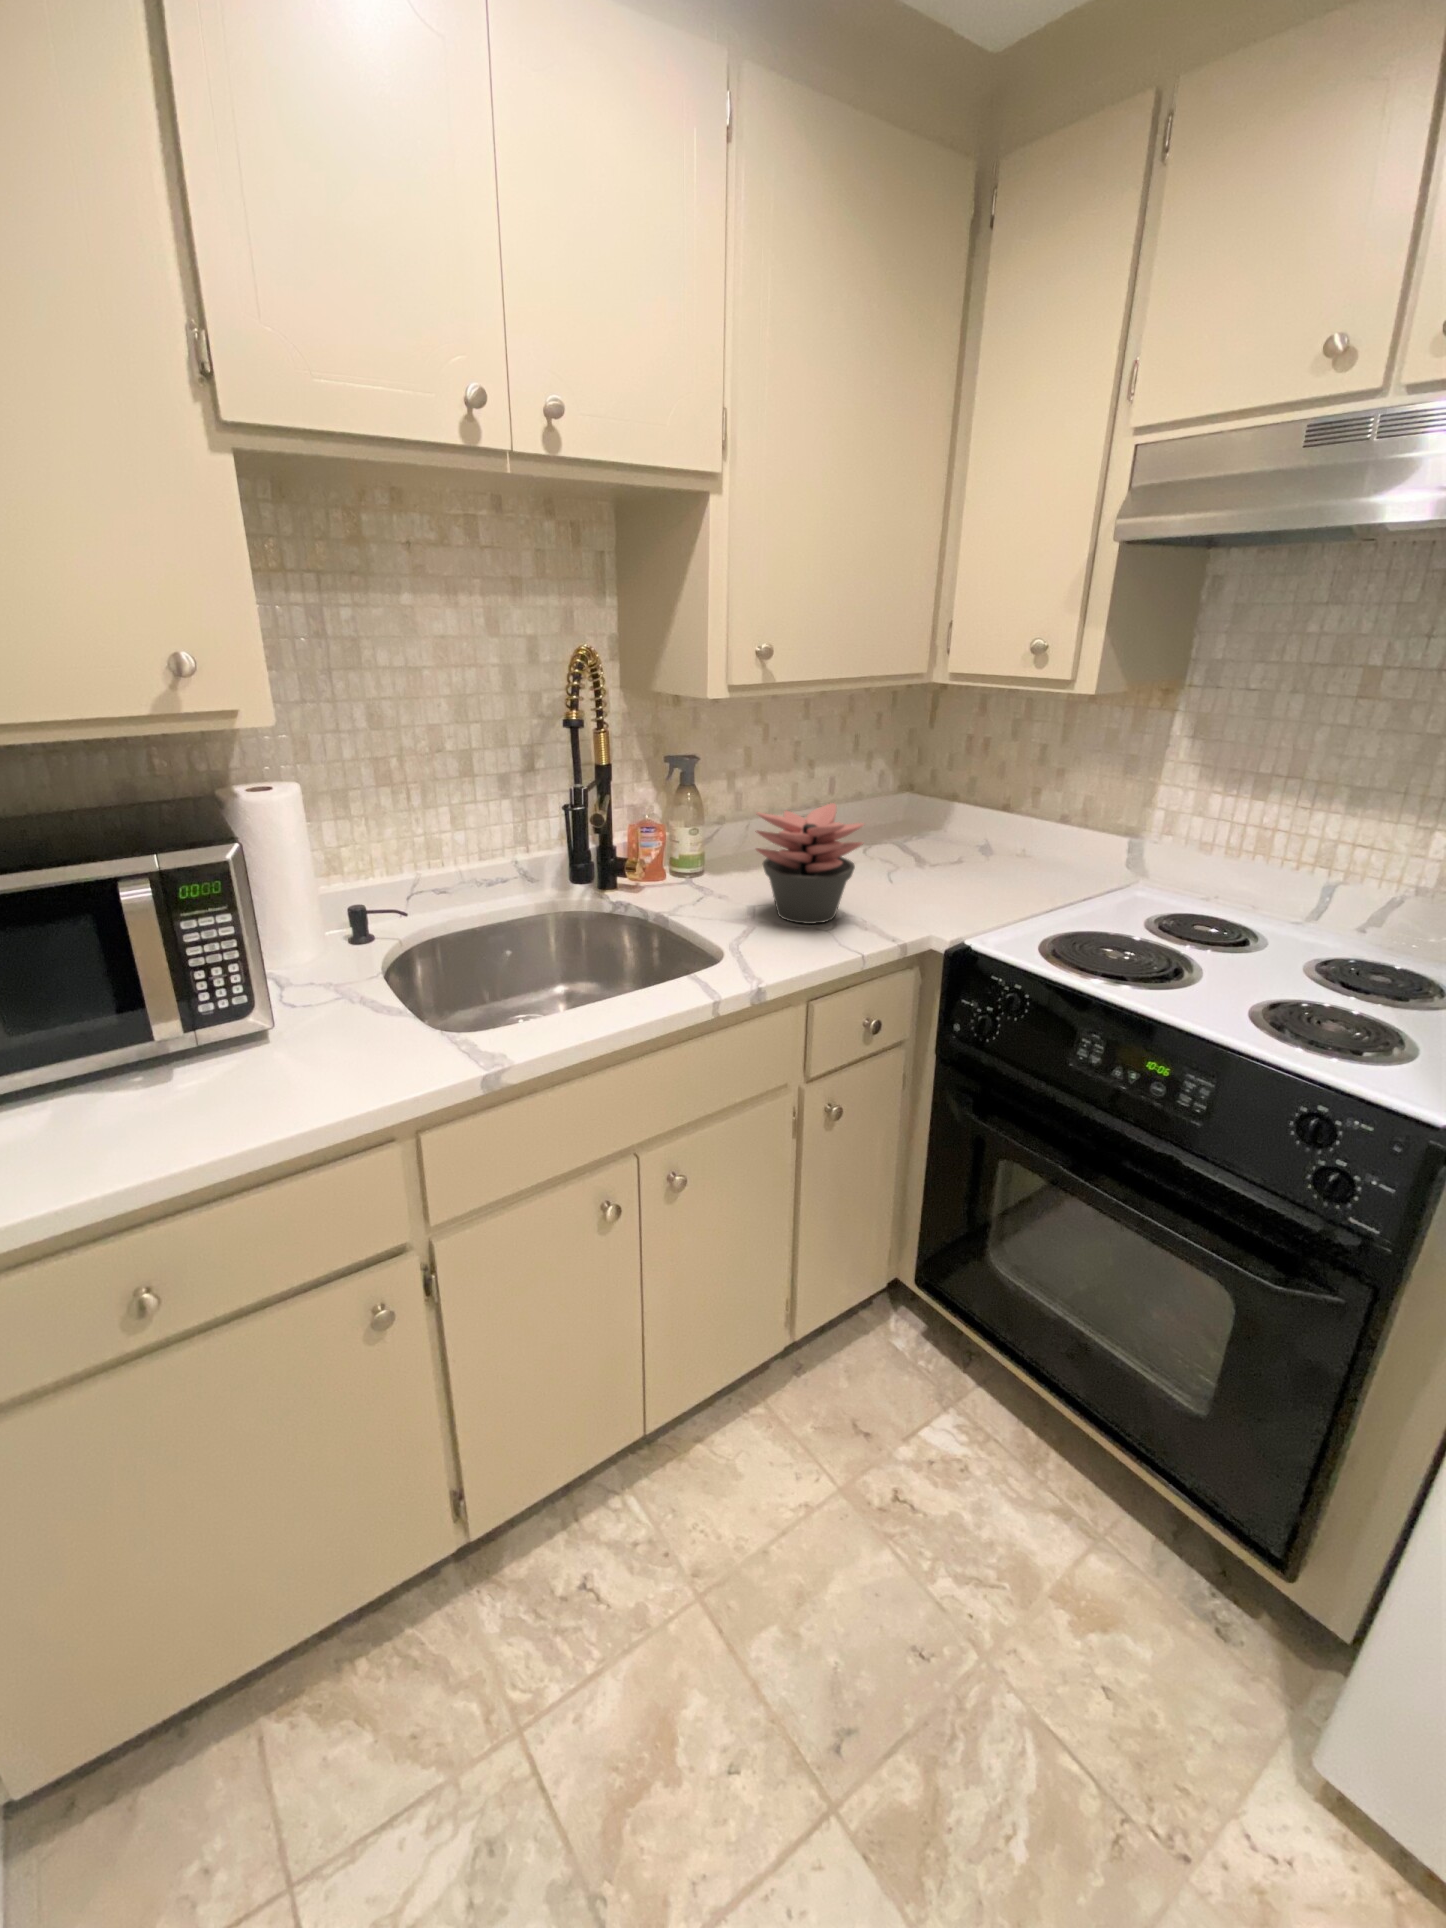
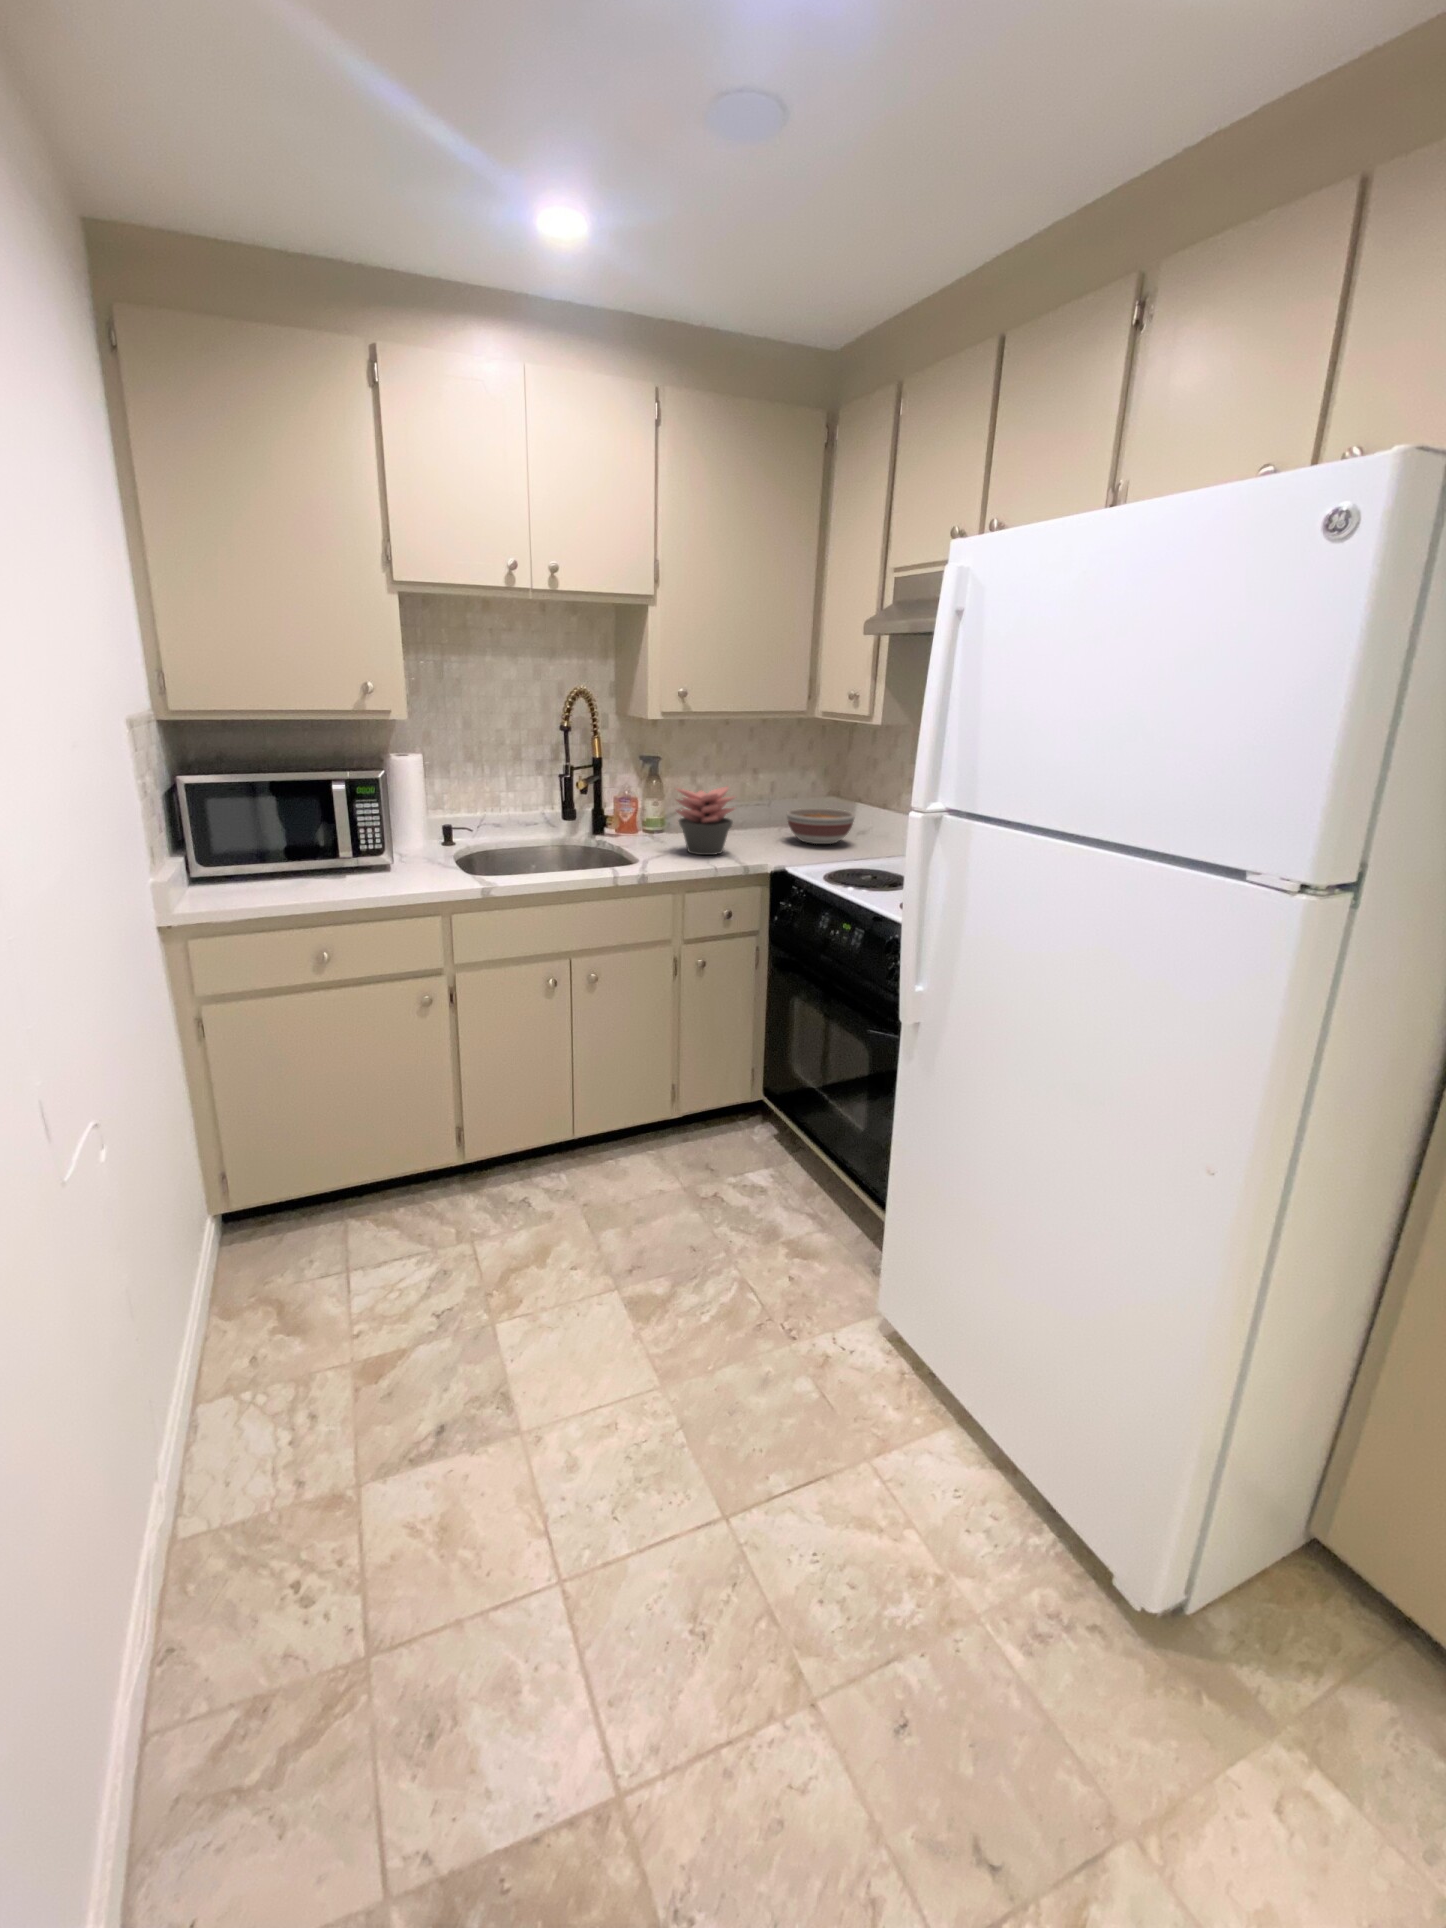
bowl: none [895,817,1003,879] -> present [787,808,855,844]

